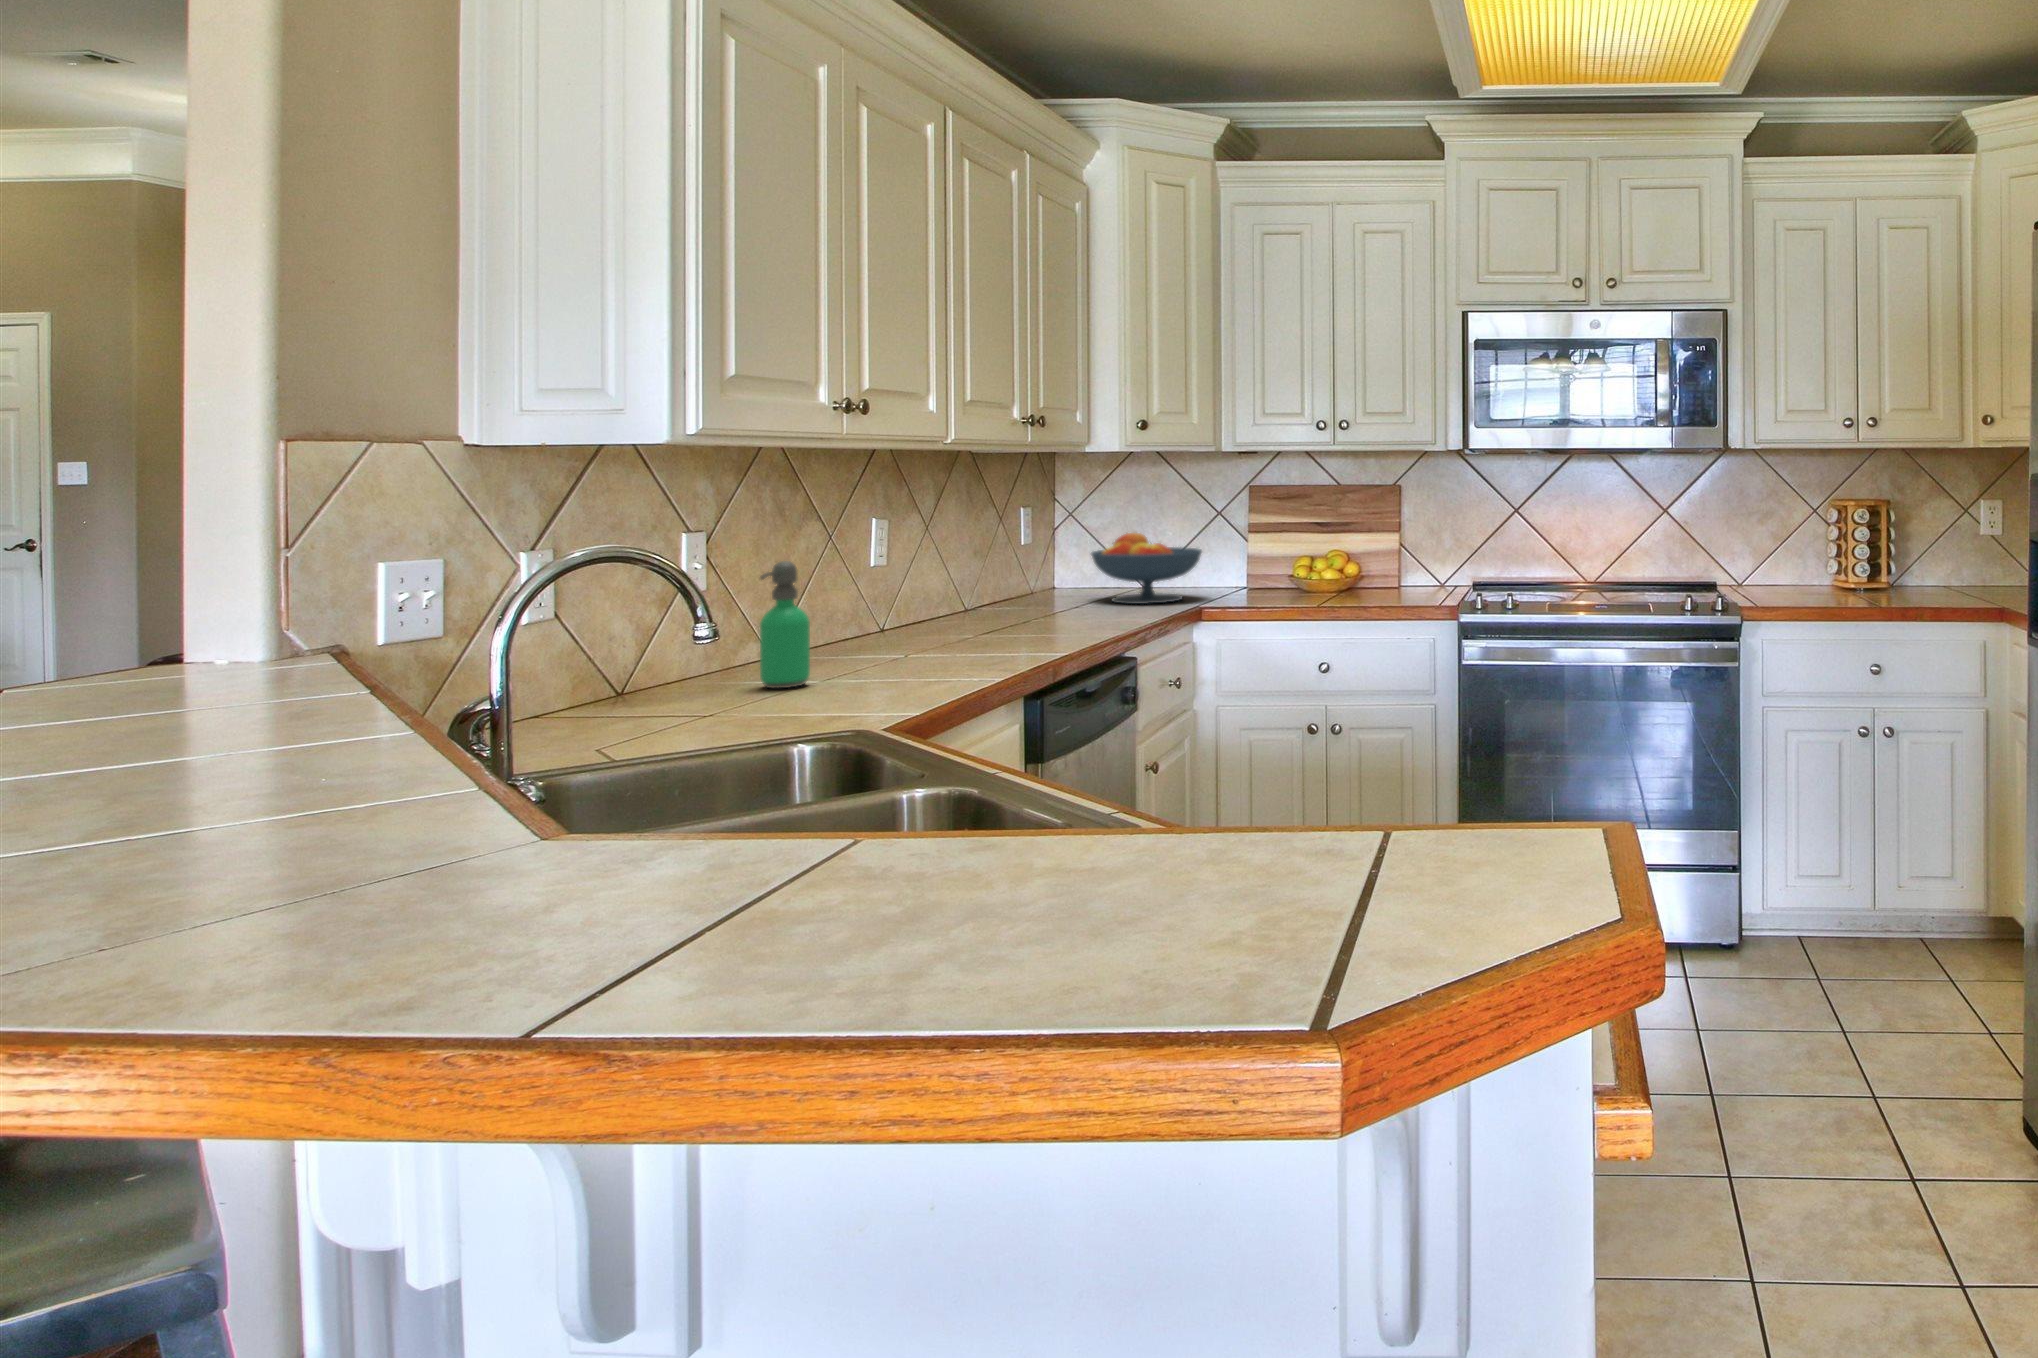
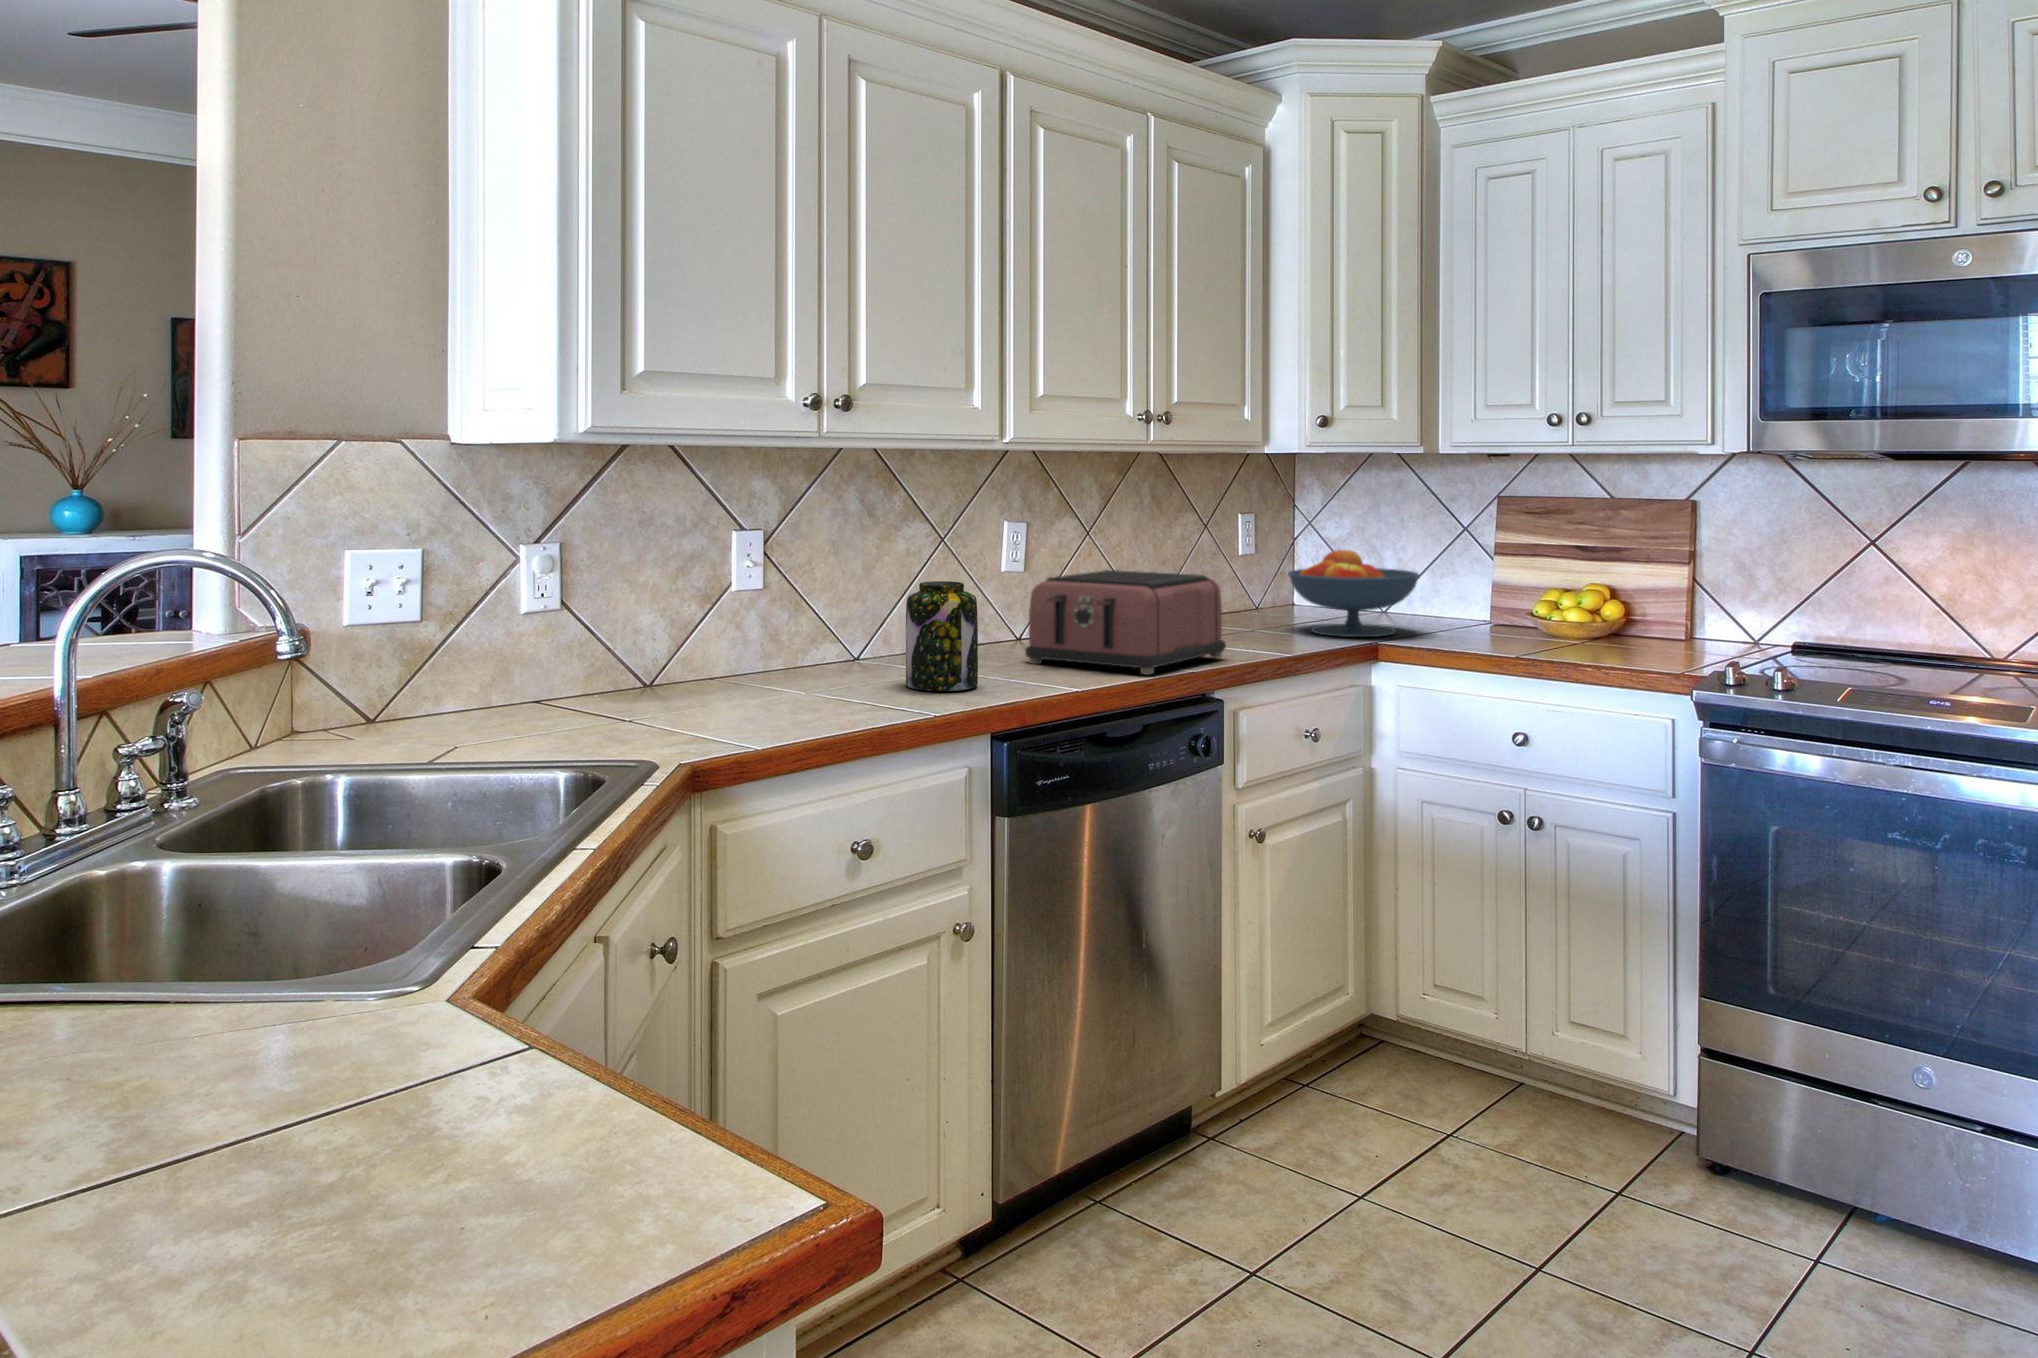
toaster: none [908,554,1087,644] -> present [1025,570,1226,674]
soap dispenser: present [760,561,810,688] -> none [818,573,868,698]
jar: none [827,567,909,673] -> present [906,581,978,691]

